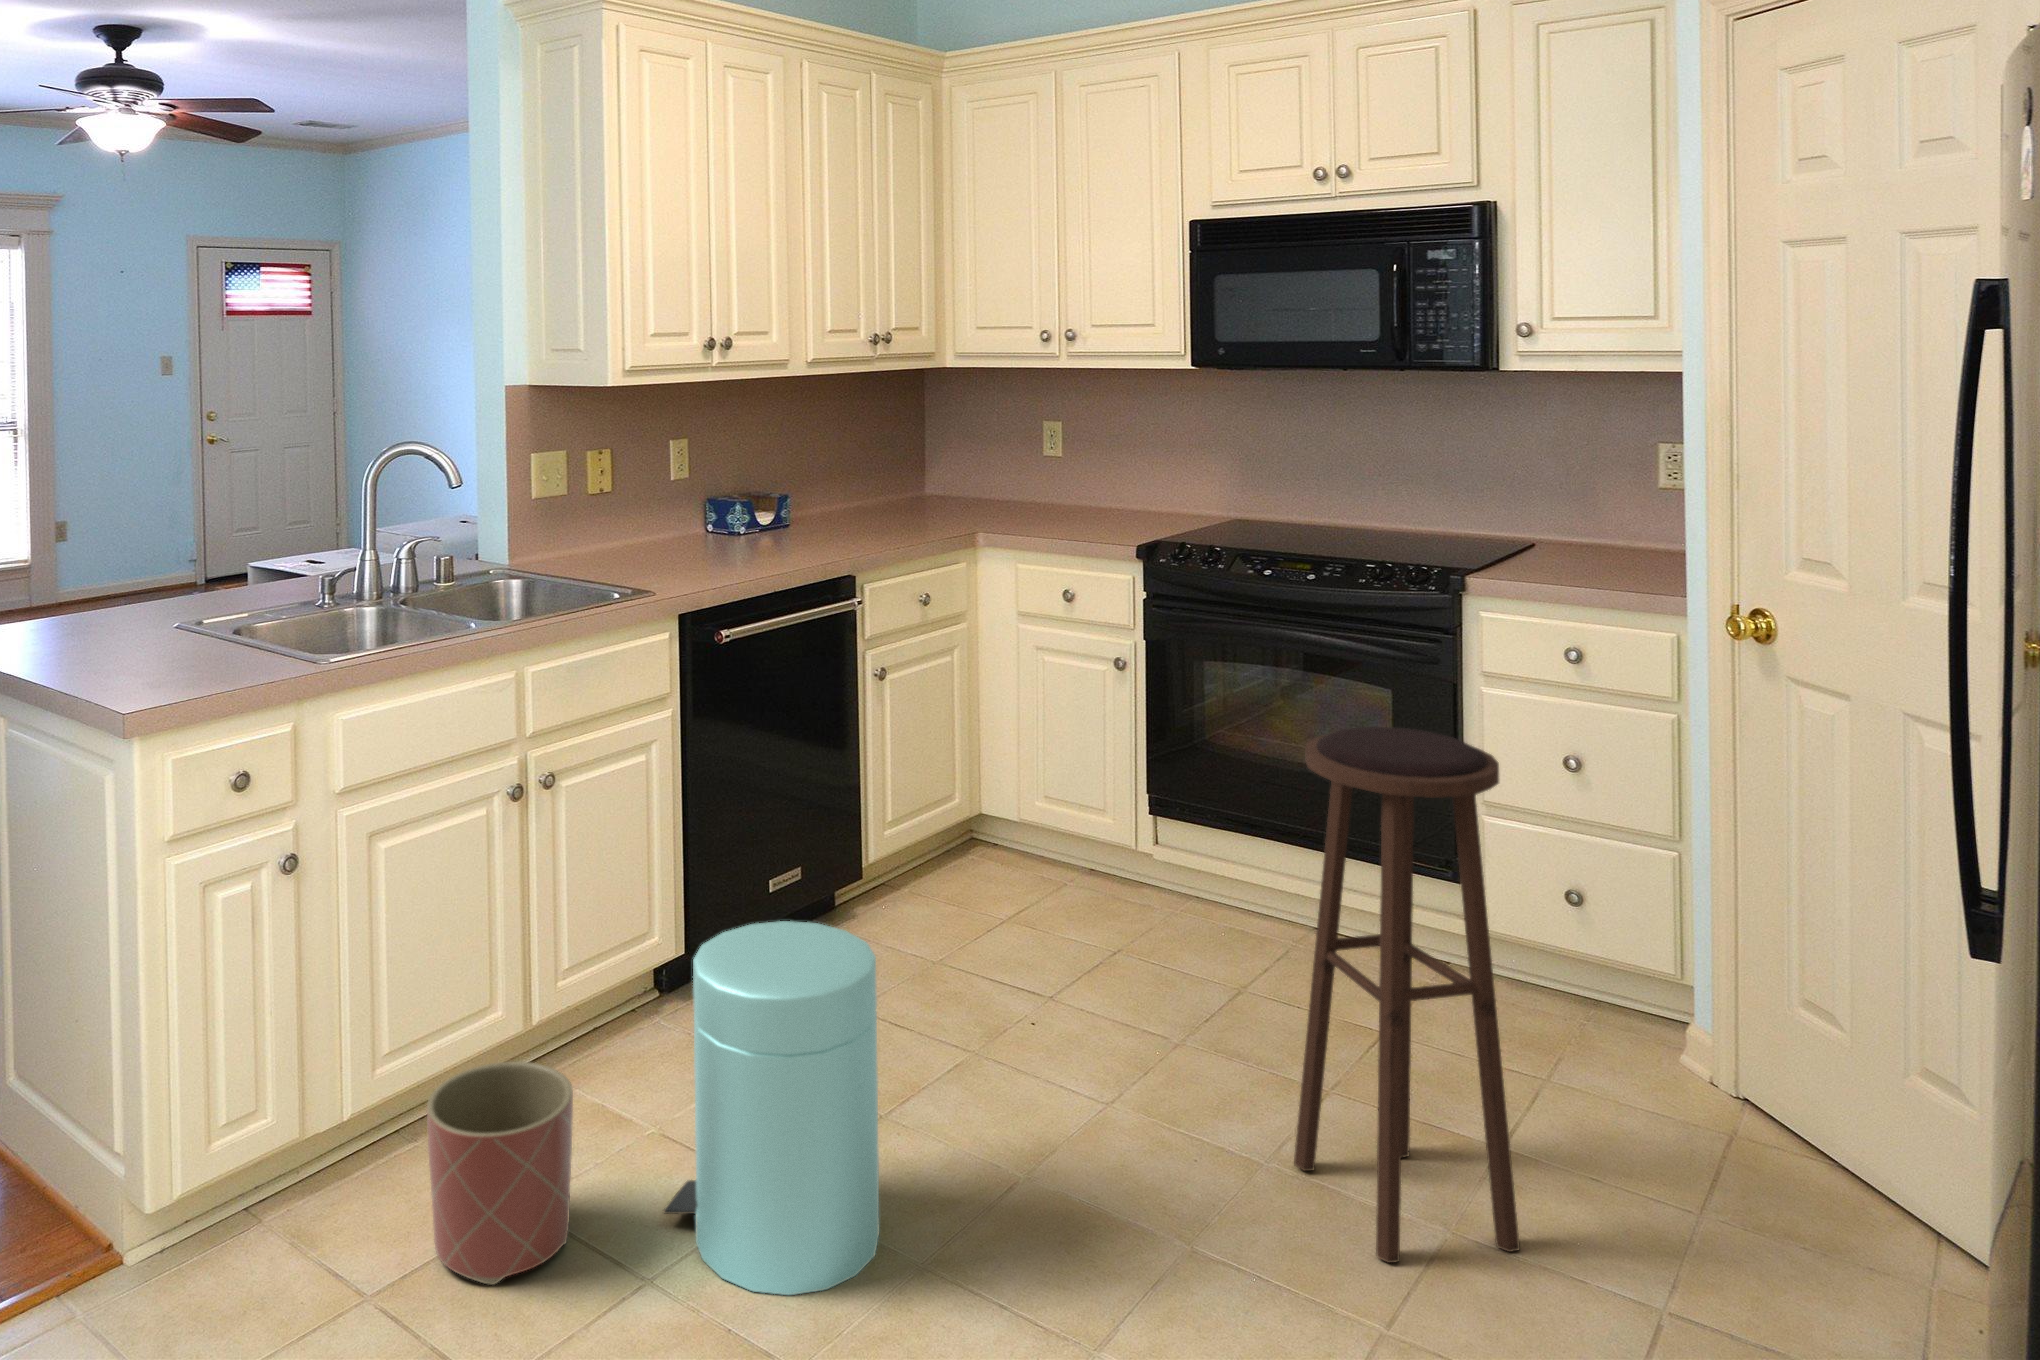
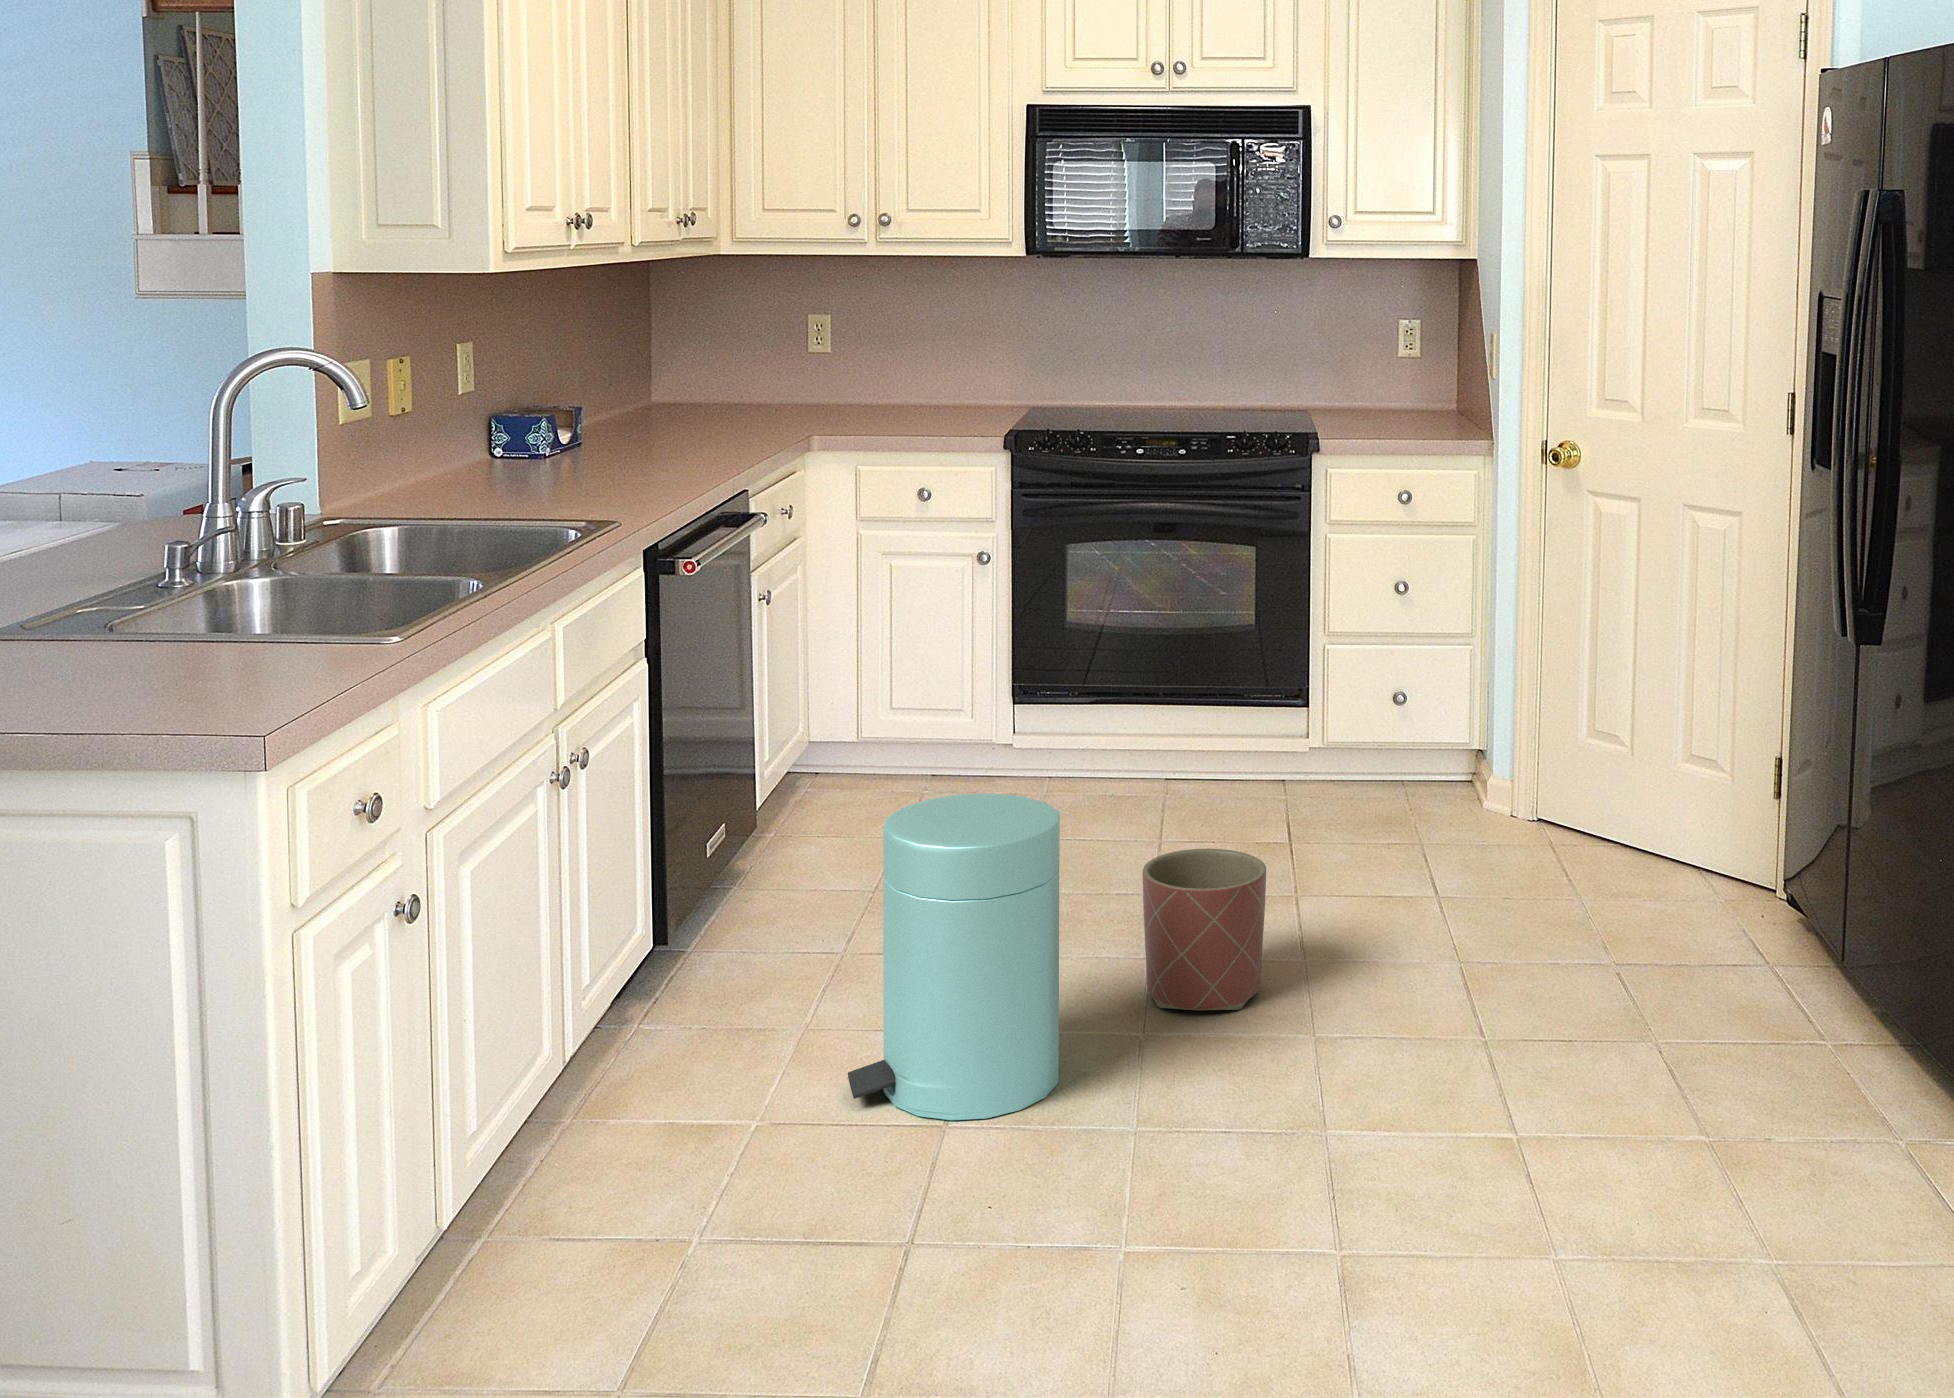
stool: present [1294,727,1520,1263] -> none [1302,549,1480,956]
planter: present [427,1061,573,1285] -> present [1143,849,1266,1010]

